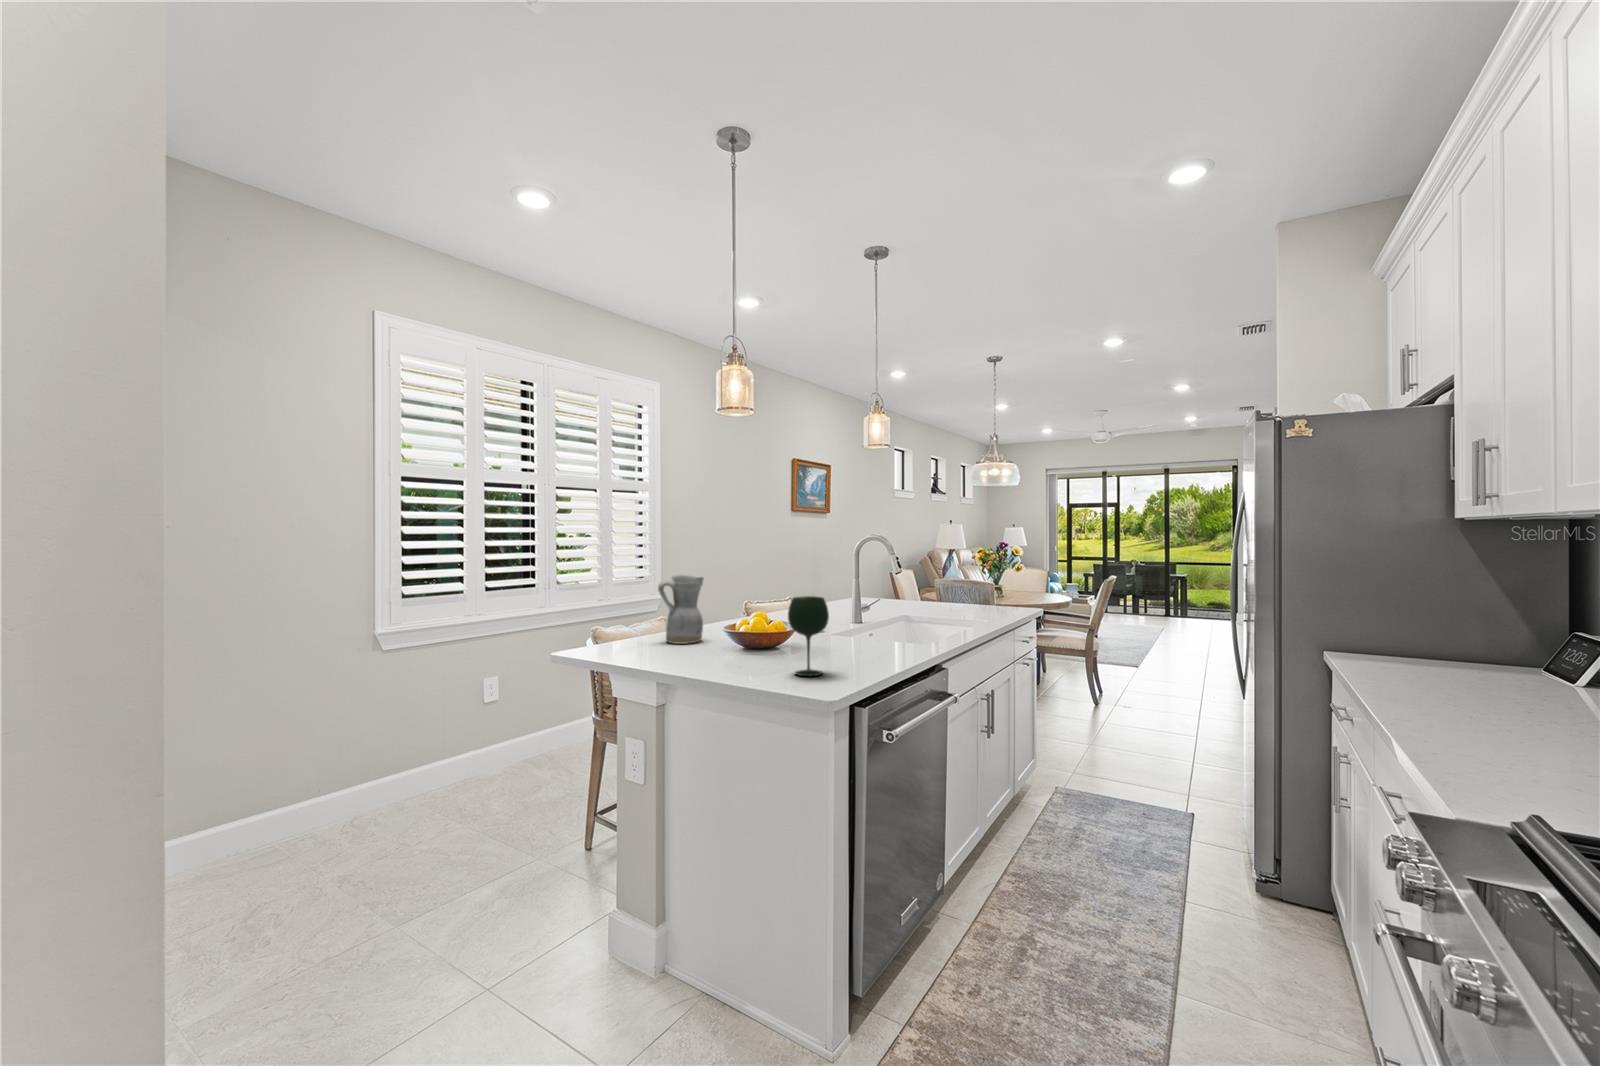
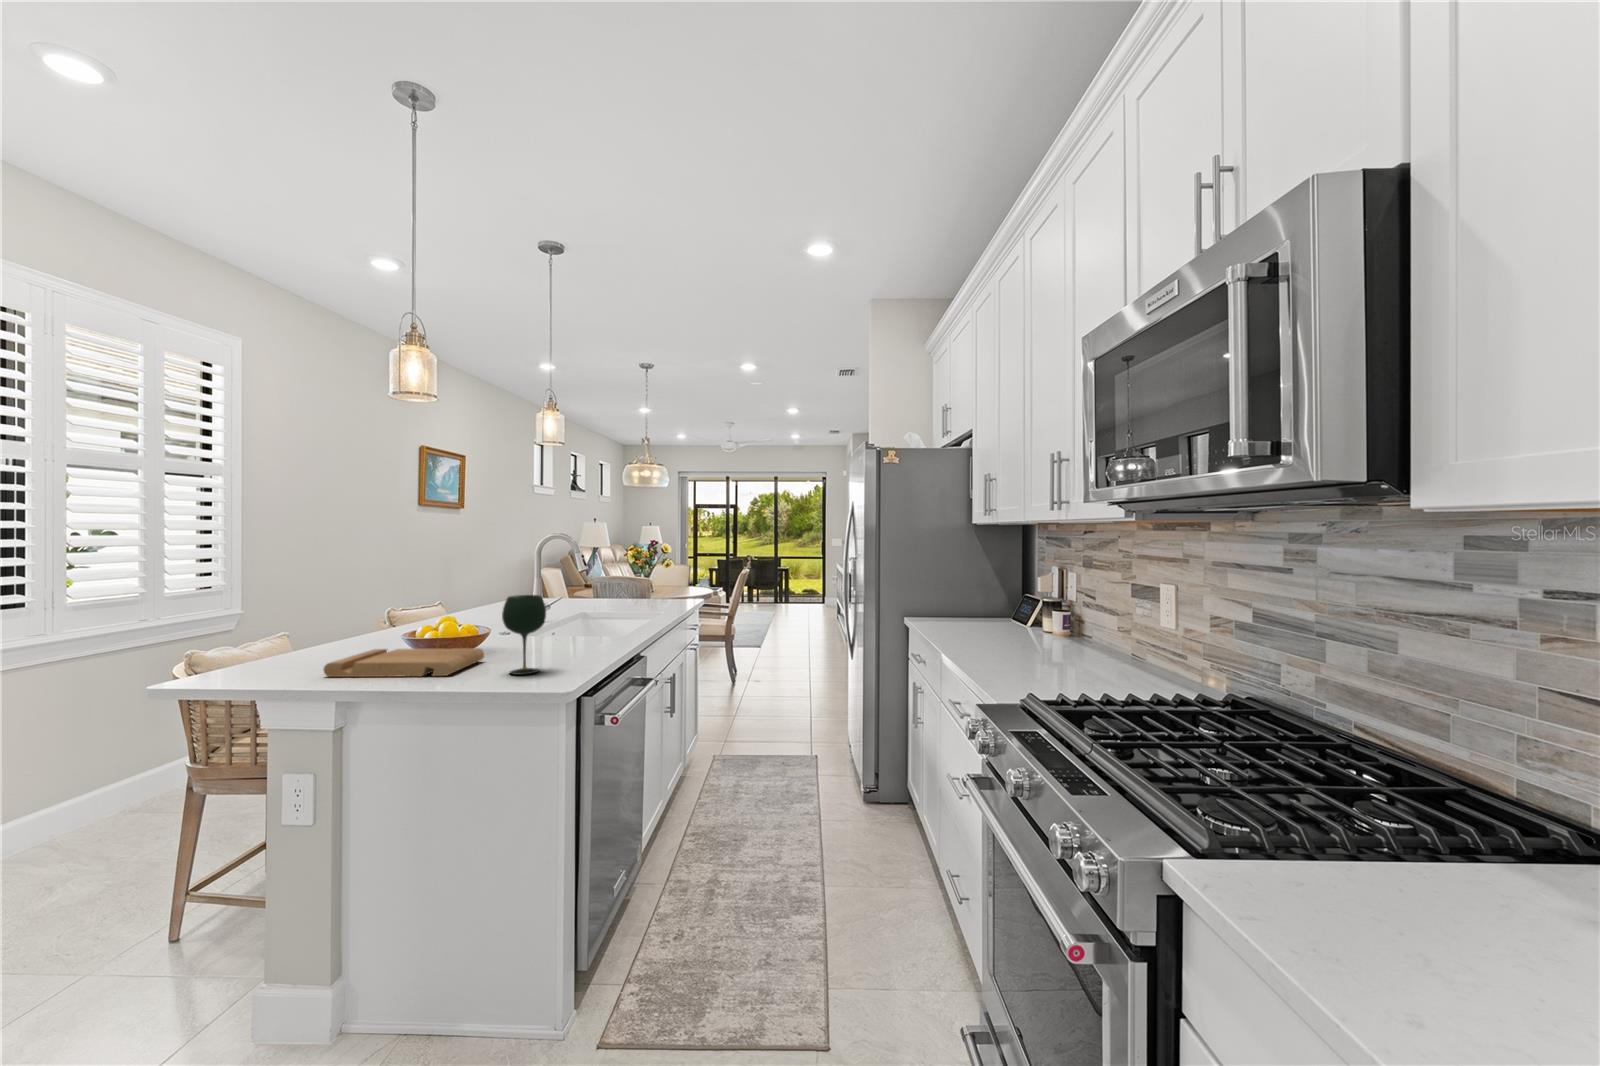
ceramic pitcher: present [658,575,703,644] -> none [305,580,368,659]
cutting board: none [658,638,784,669] -> present [324,648,484,677]

